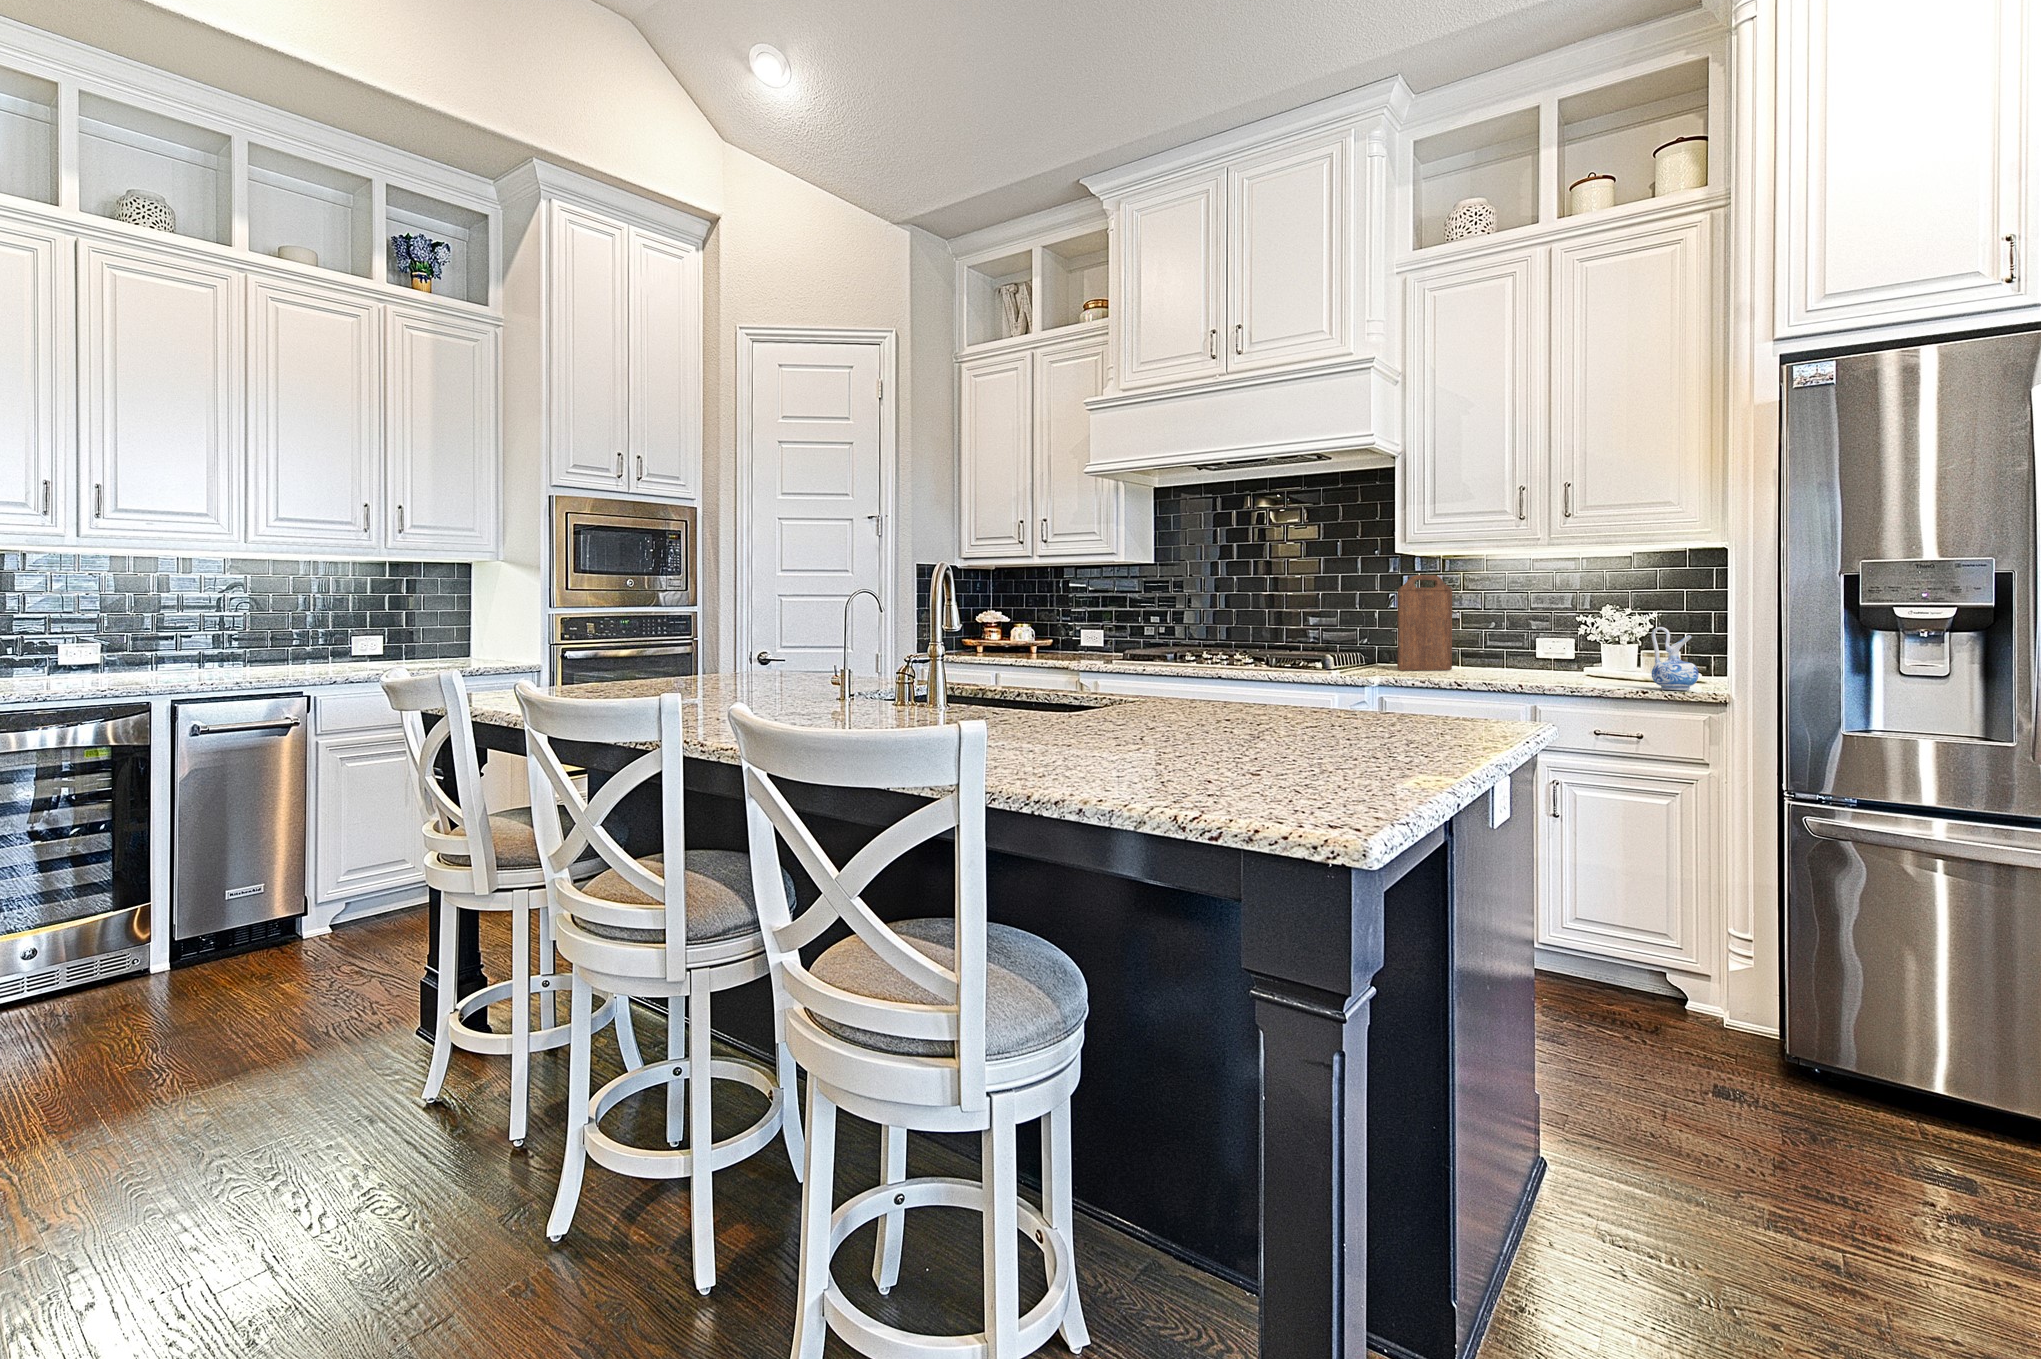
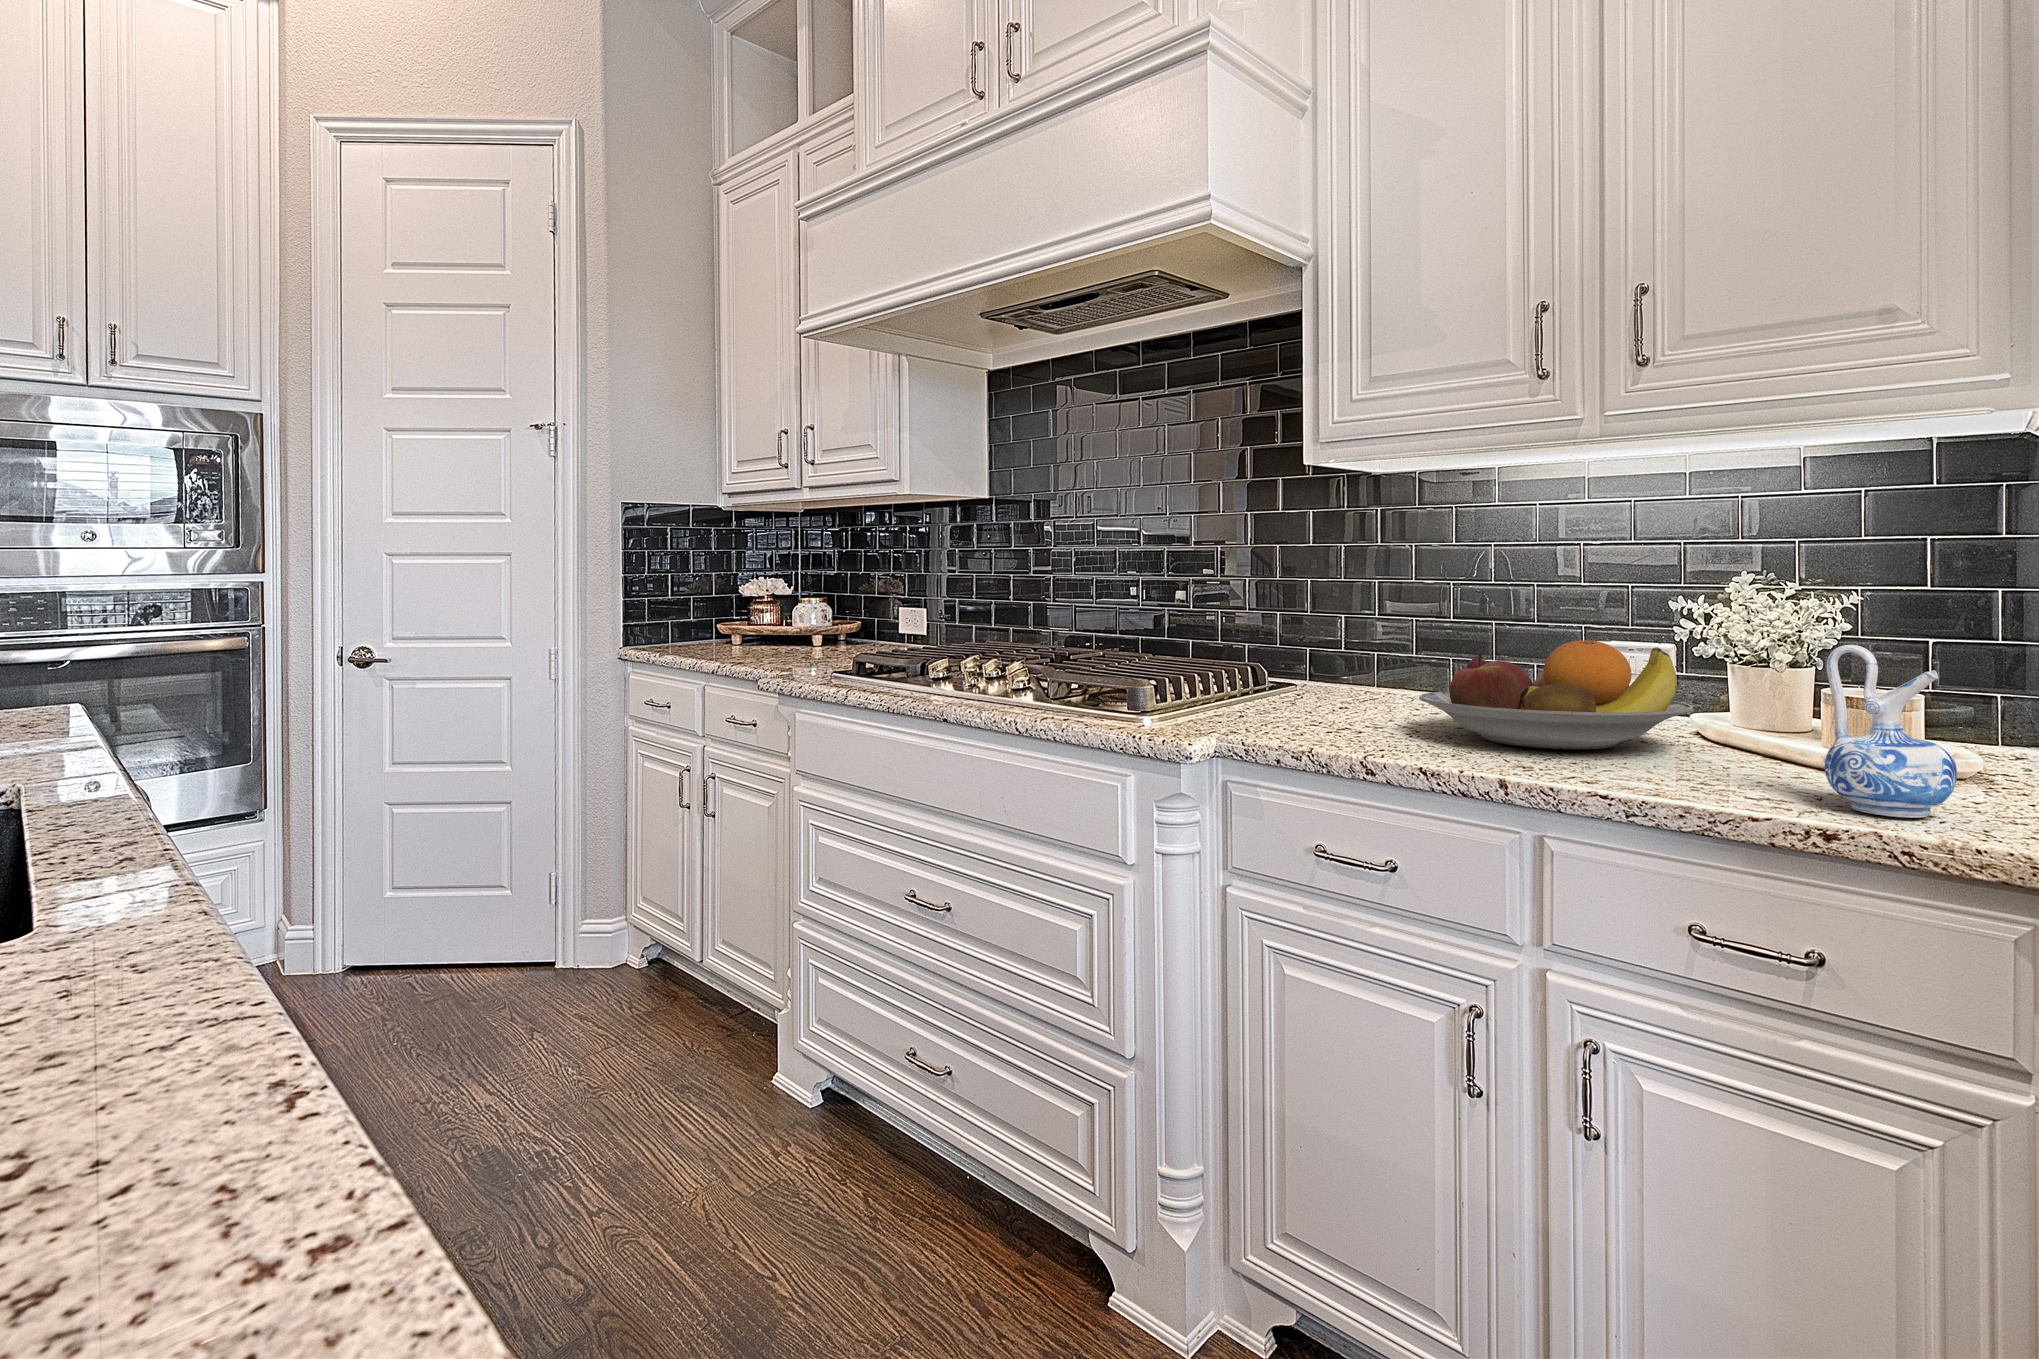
cutting board: present [1397,575,1452,670] -> none [1314,512,1429,701]
fruit bowl: none [1468,633,1592,679] -> present [1419,640,1693,749]

